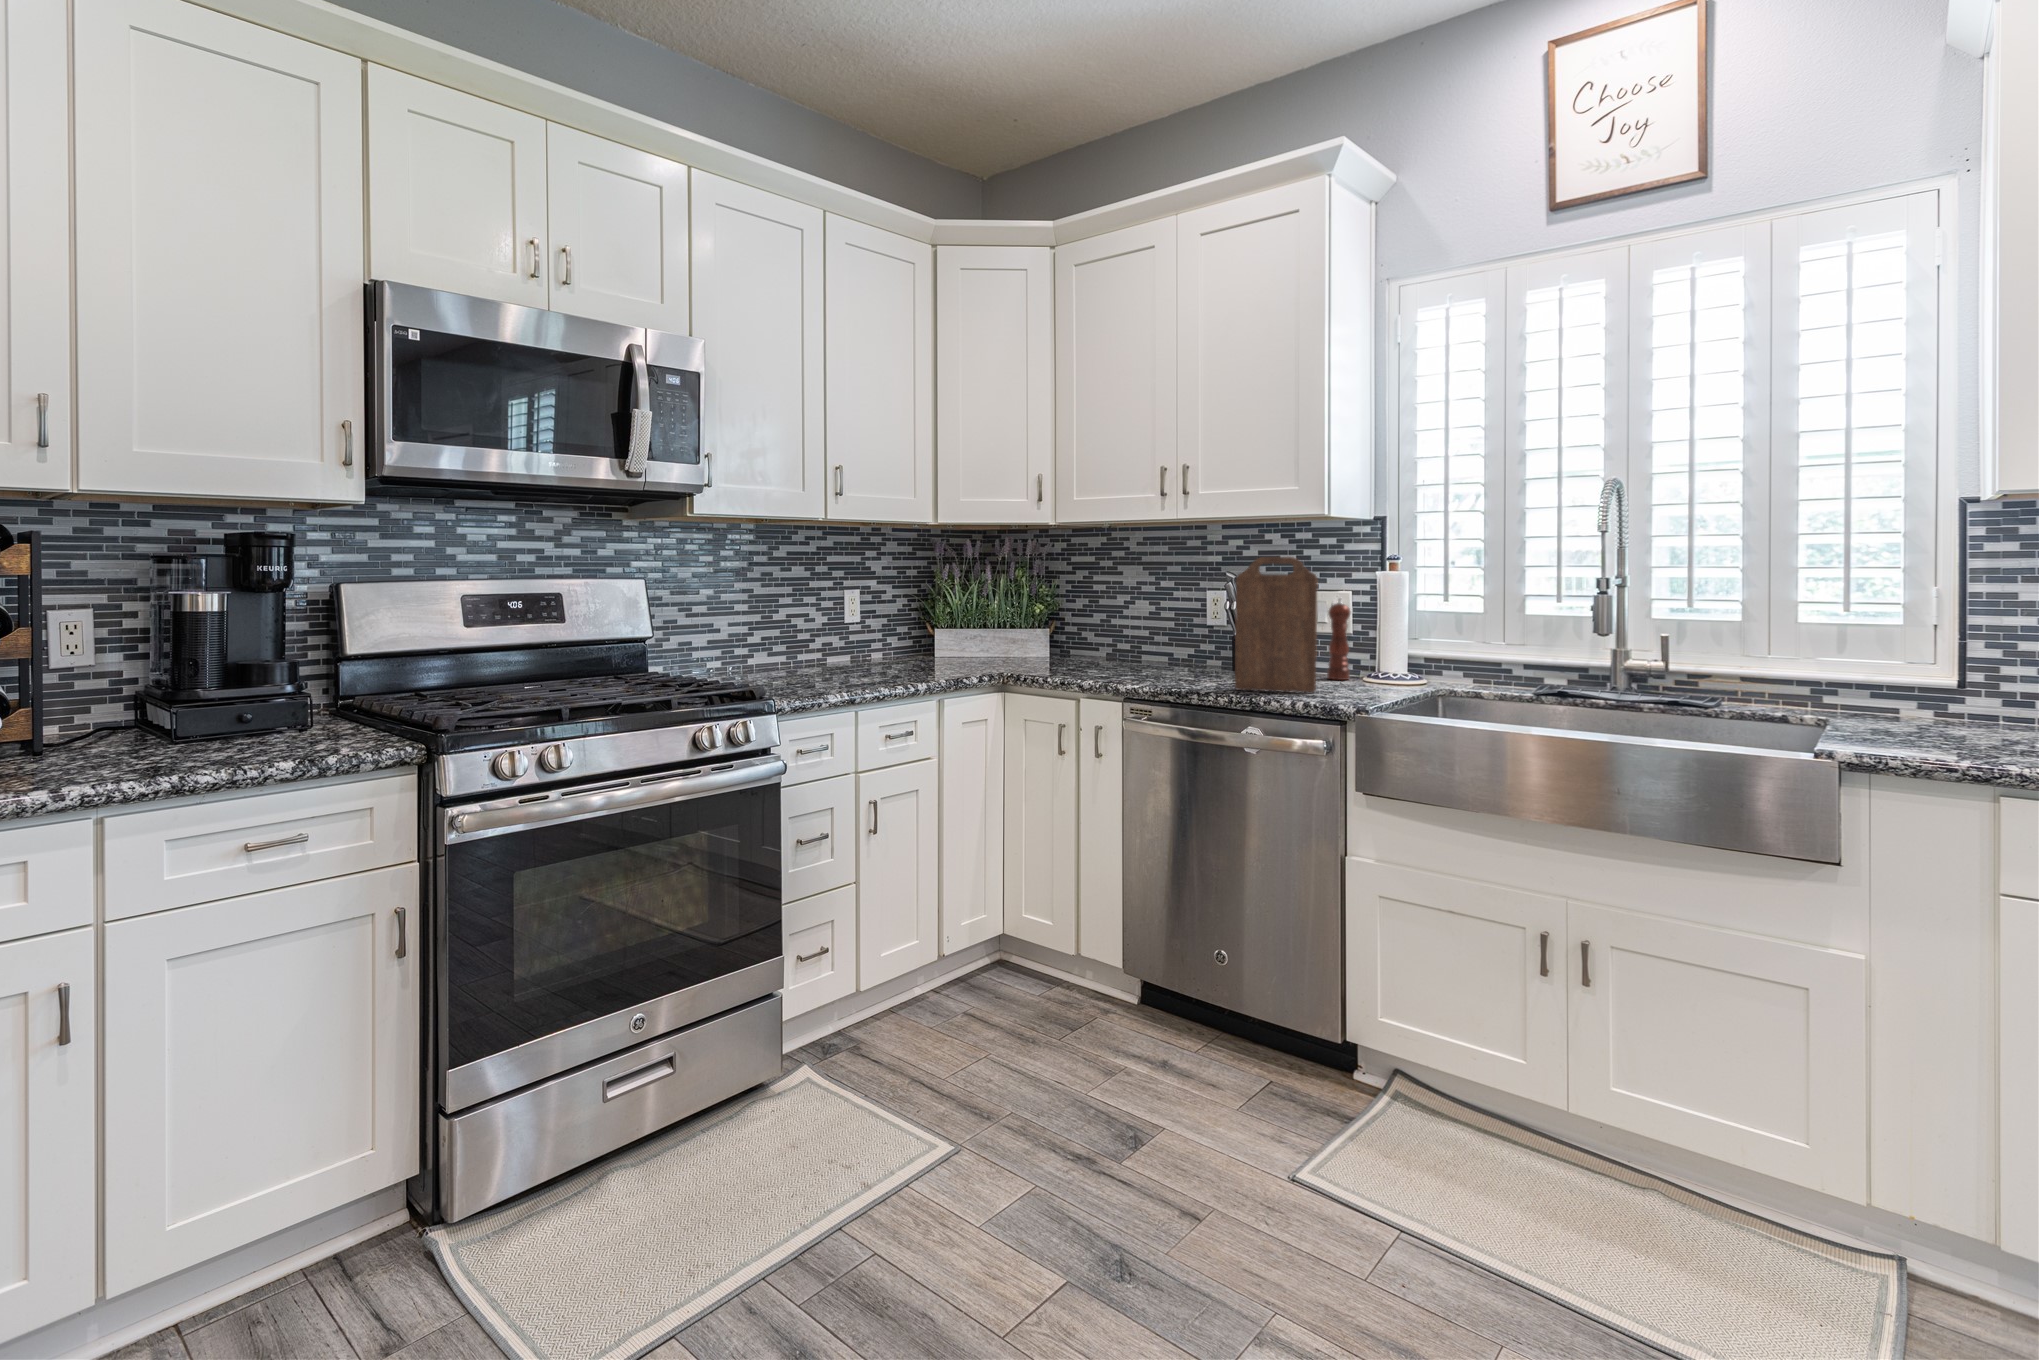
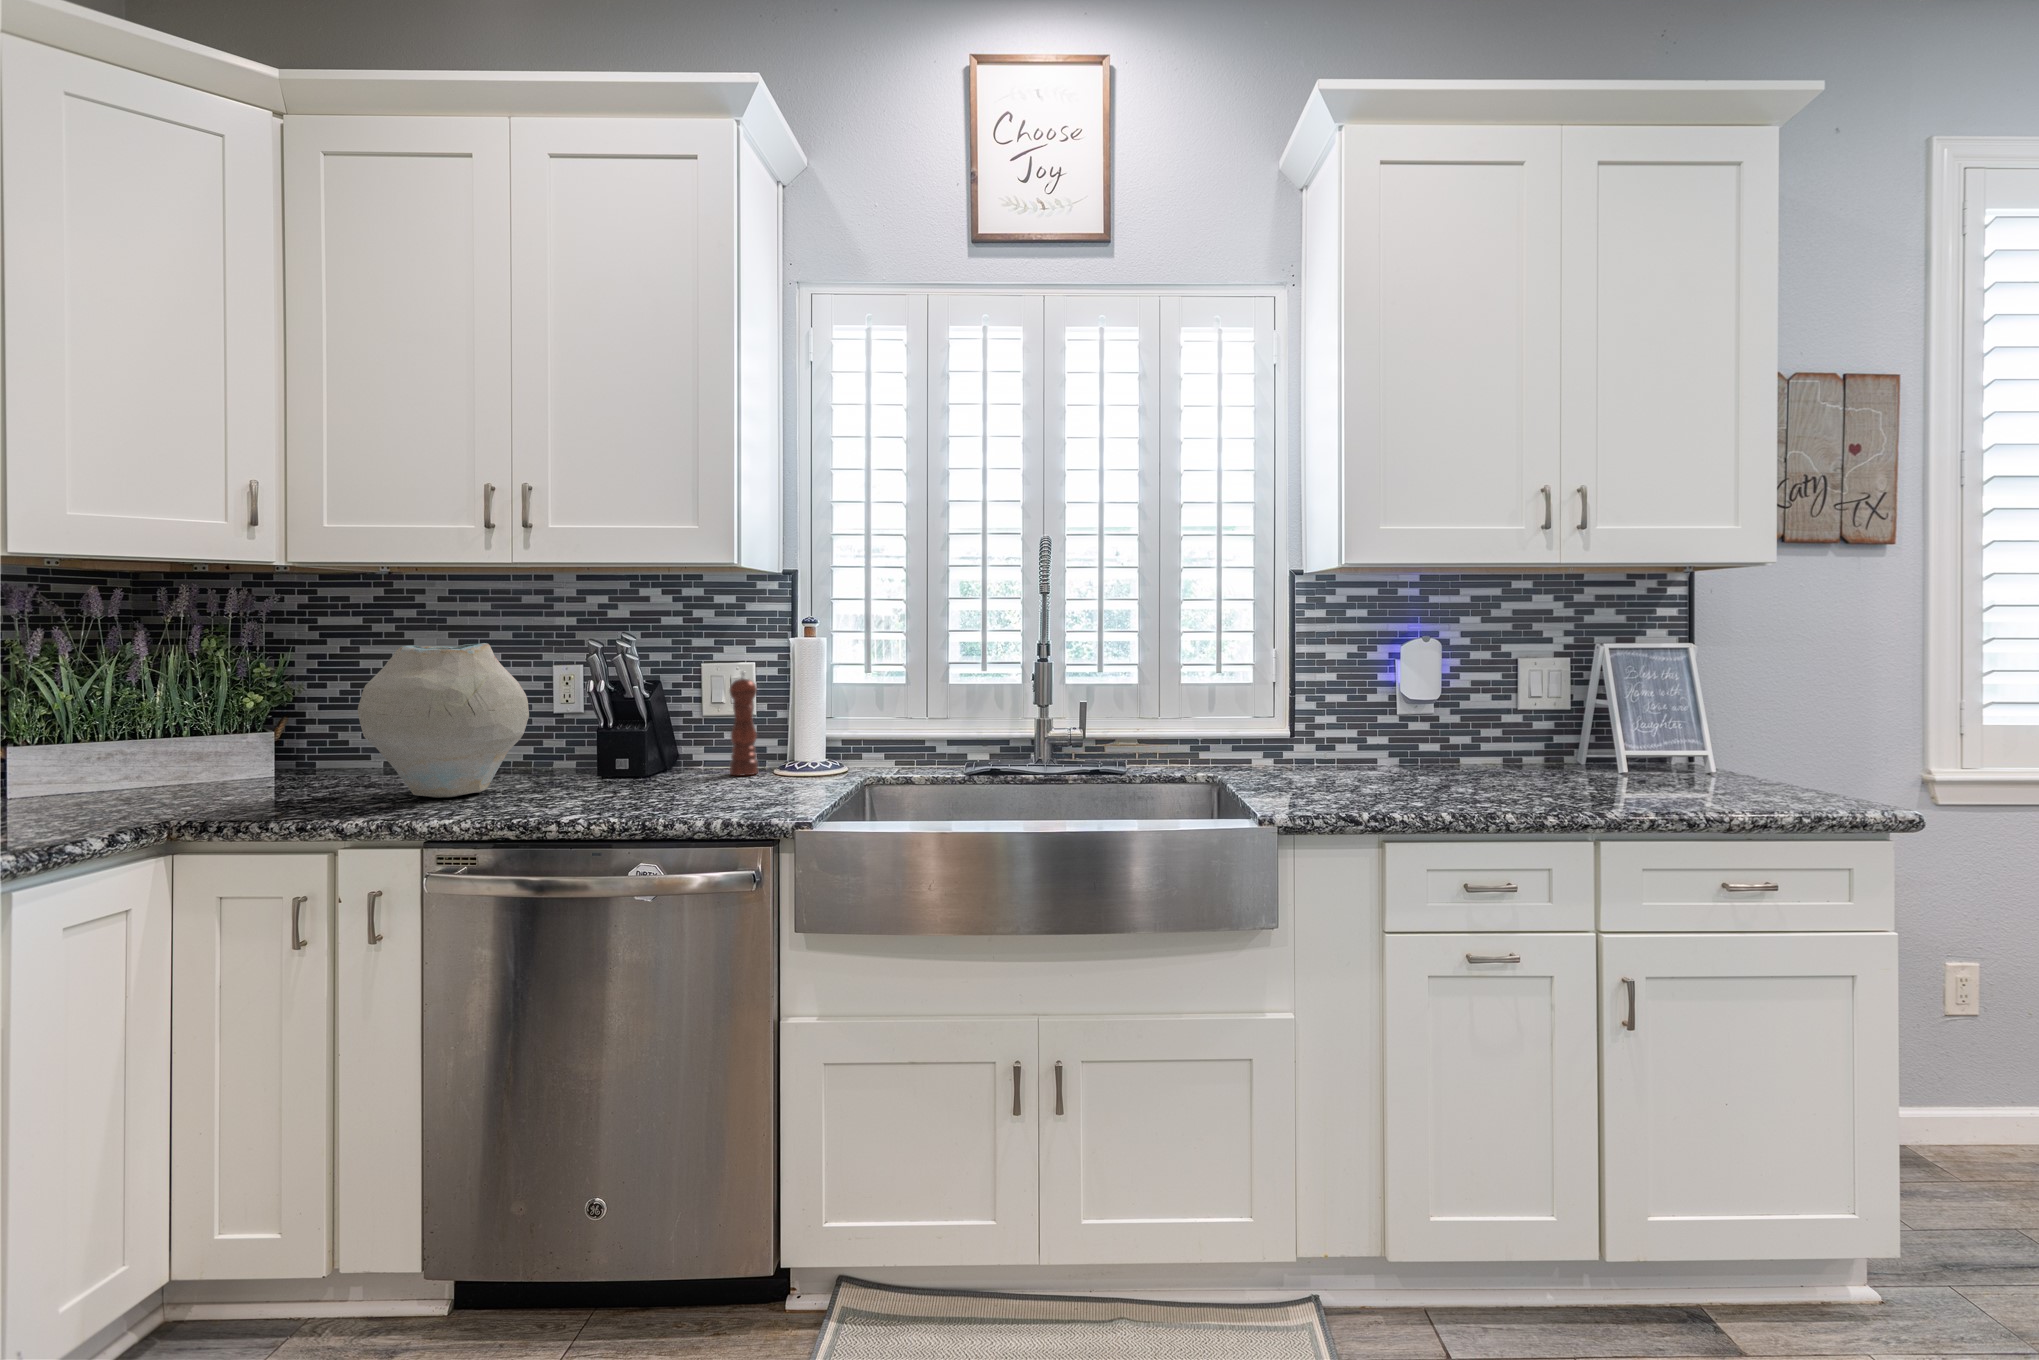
cutting board: present [1235,557,1318,692] -> none [612,619,730,807]
vase: none [1090,574,1188,676] -> present [358,643,529,798]

